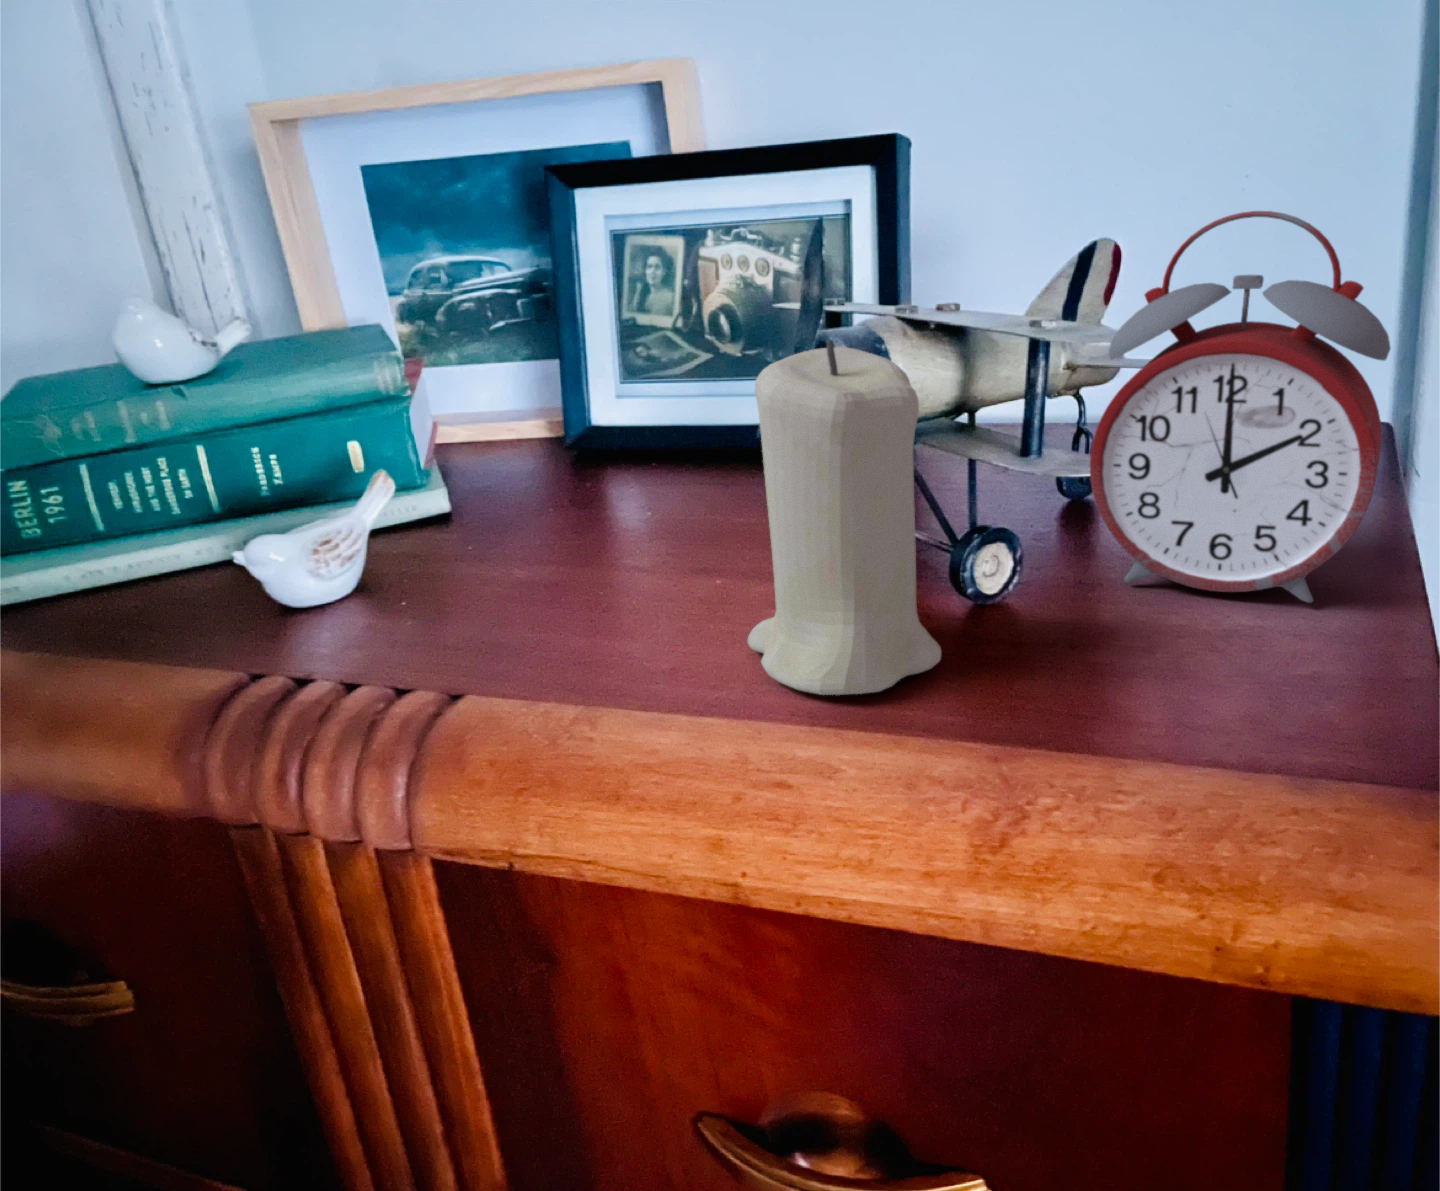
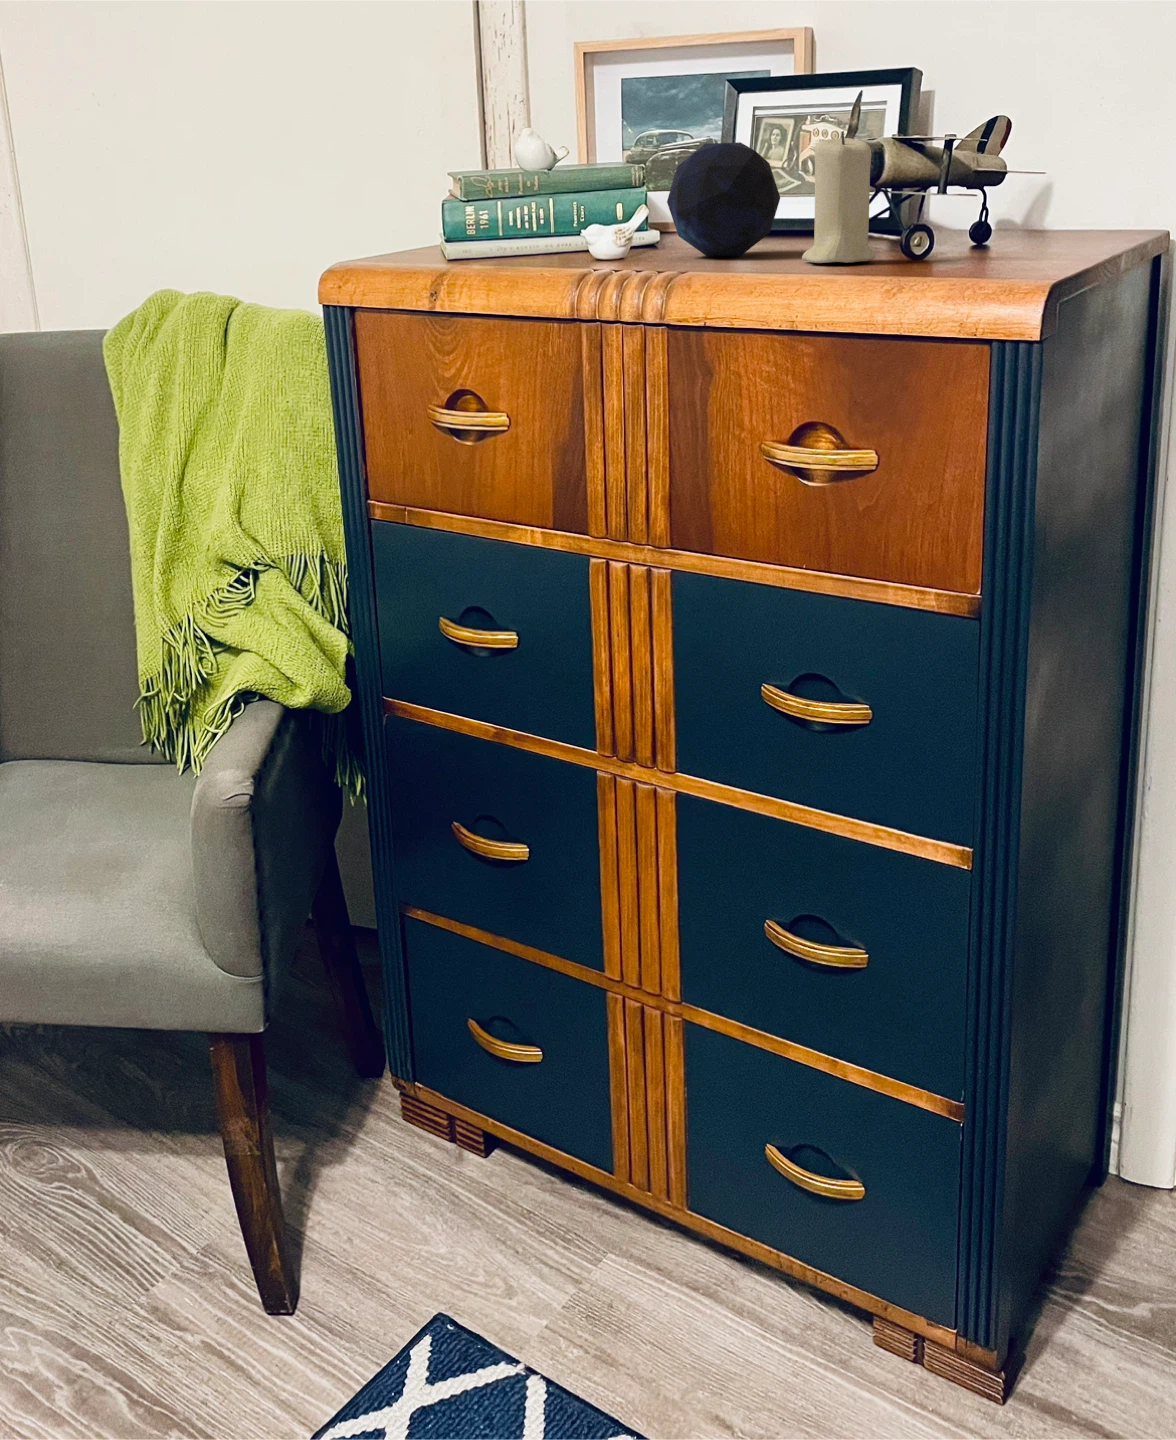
alarm clock: present [1090,211,1391,603] -> none [950,98,1063,255]
decorative orb: none [417,332,676,587] -> present [667,142,780,256]

